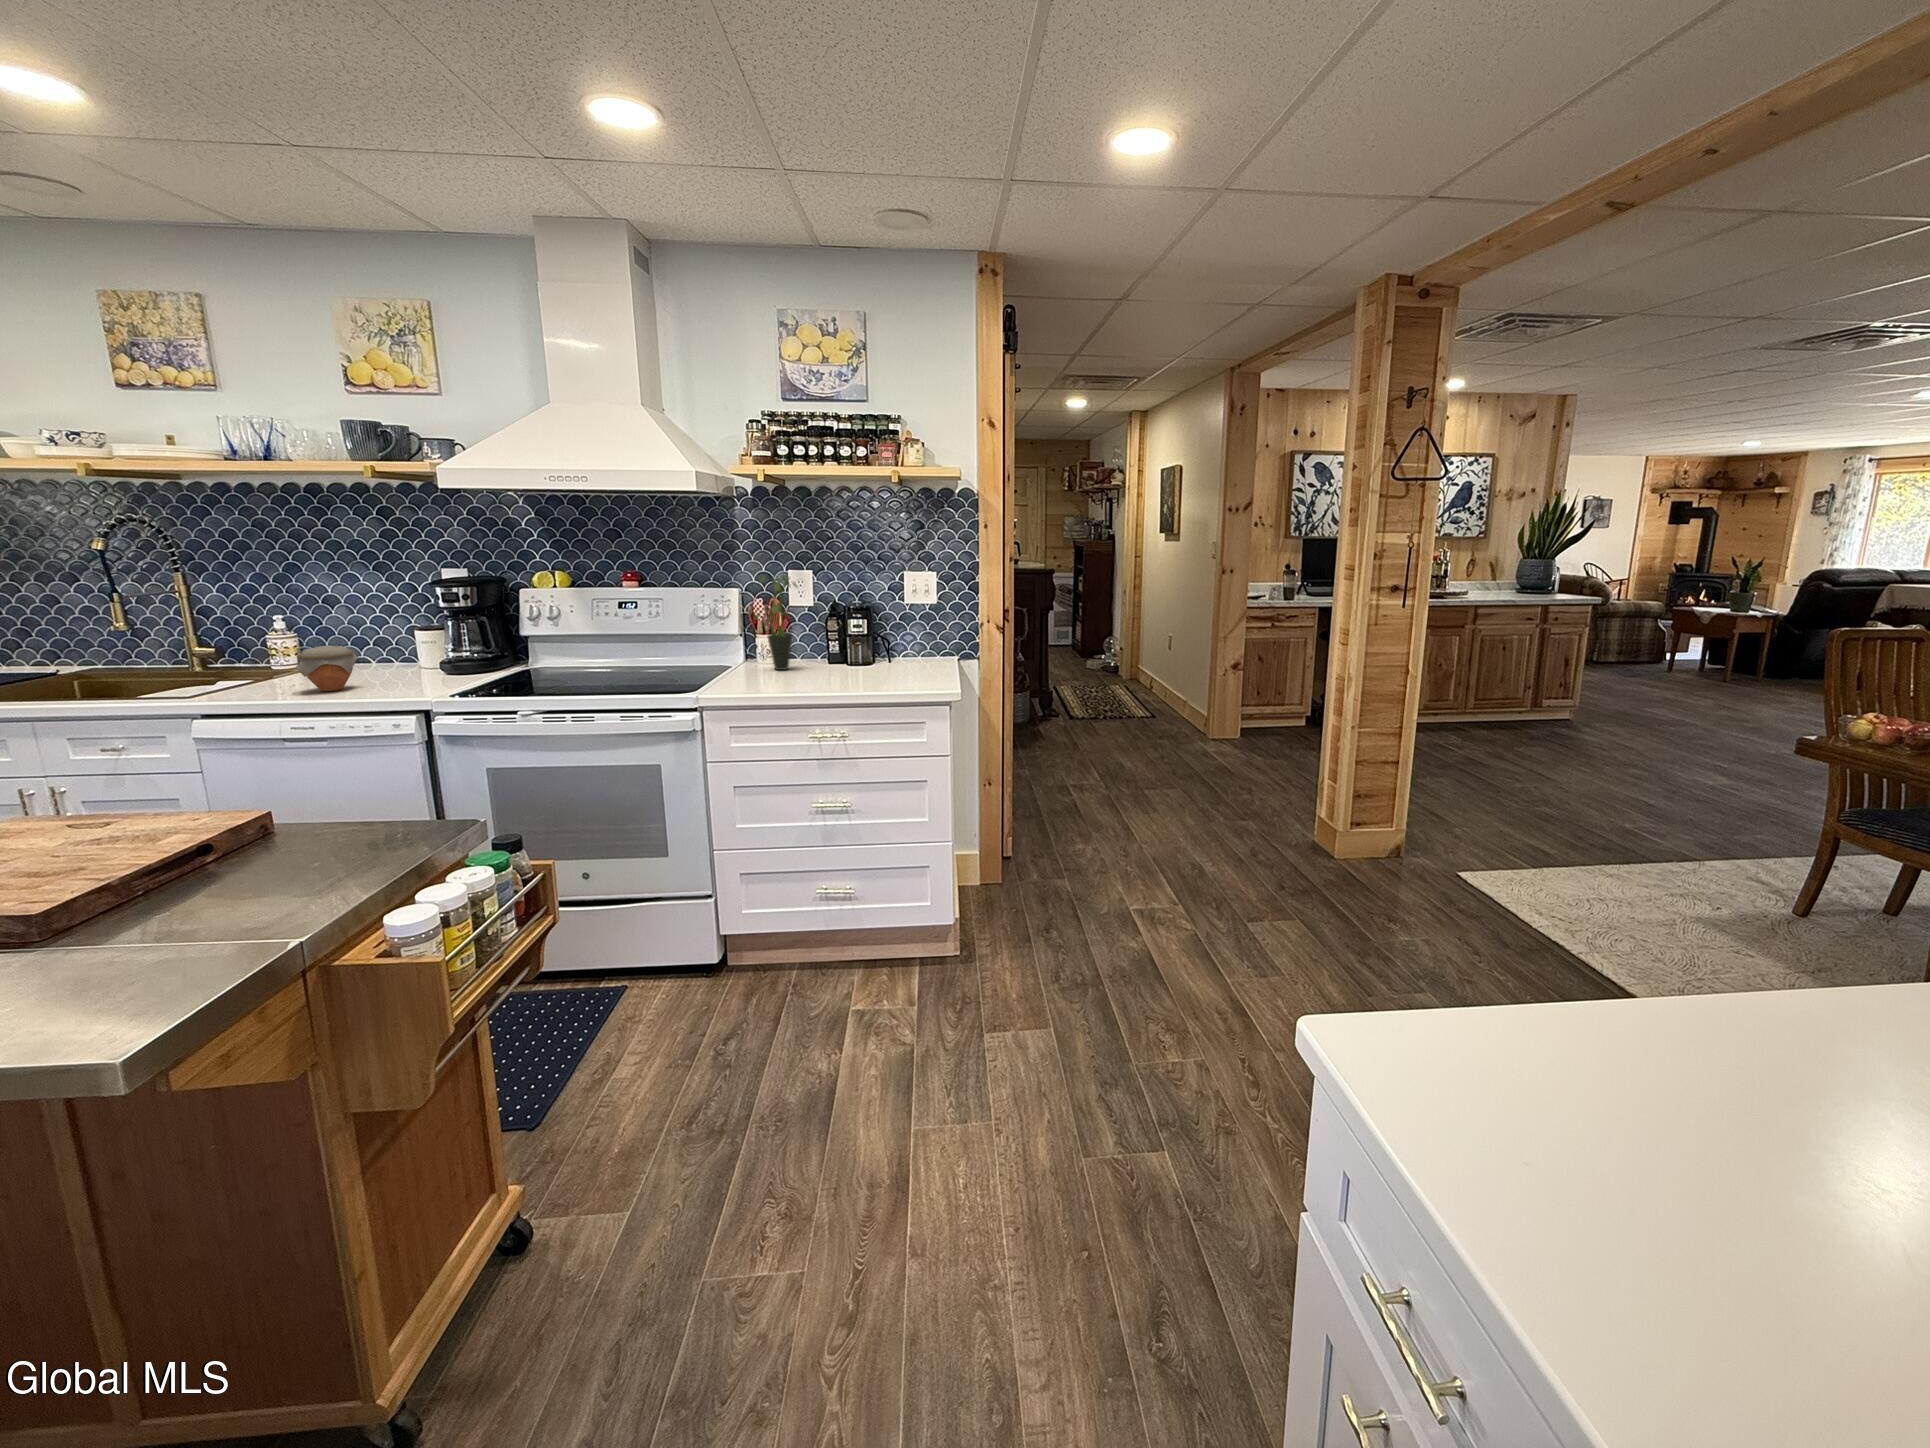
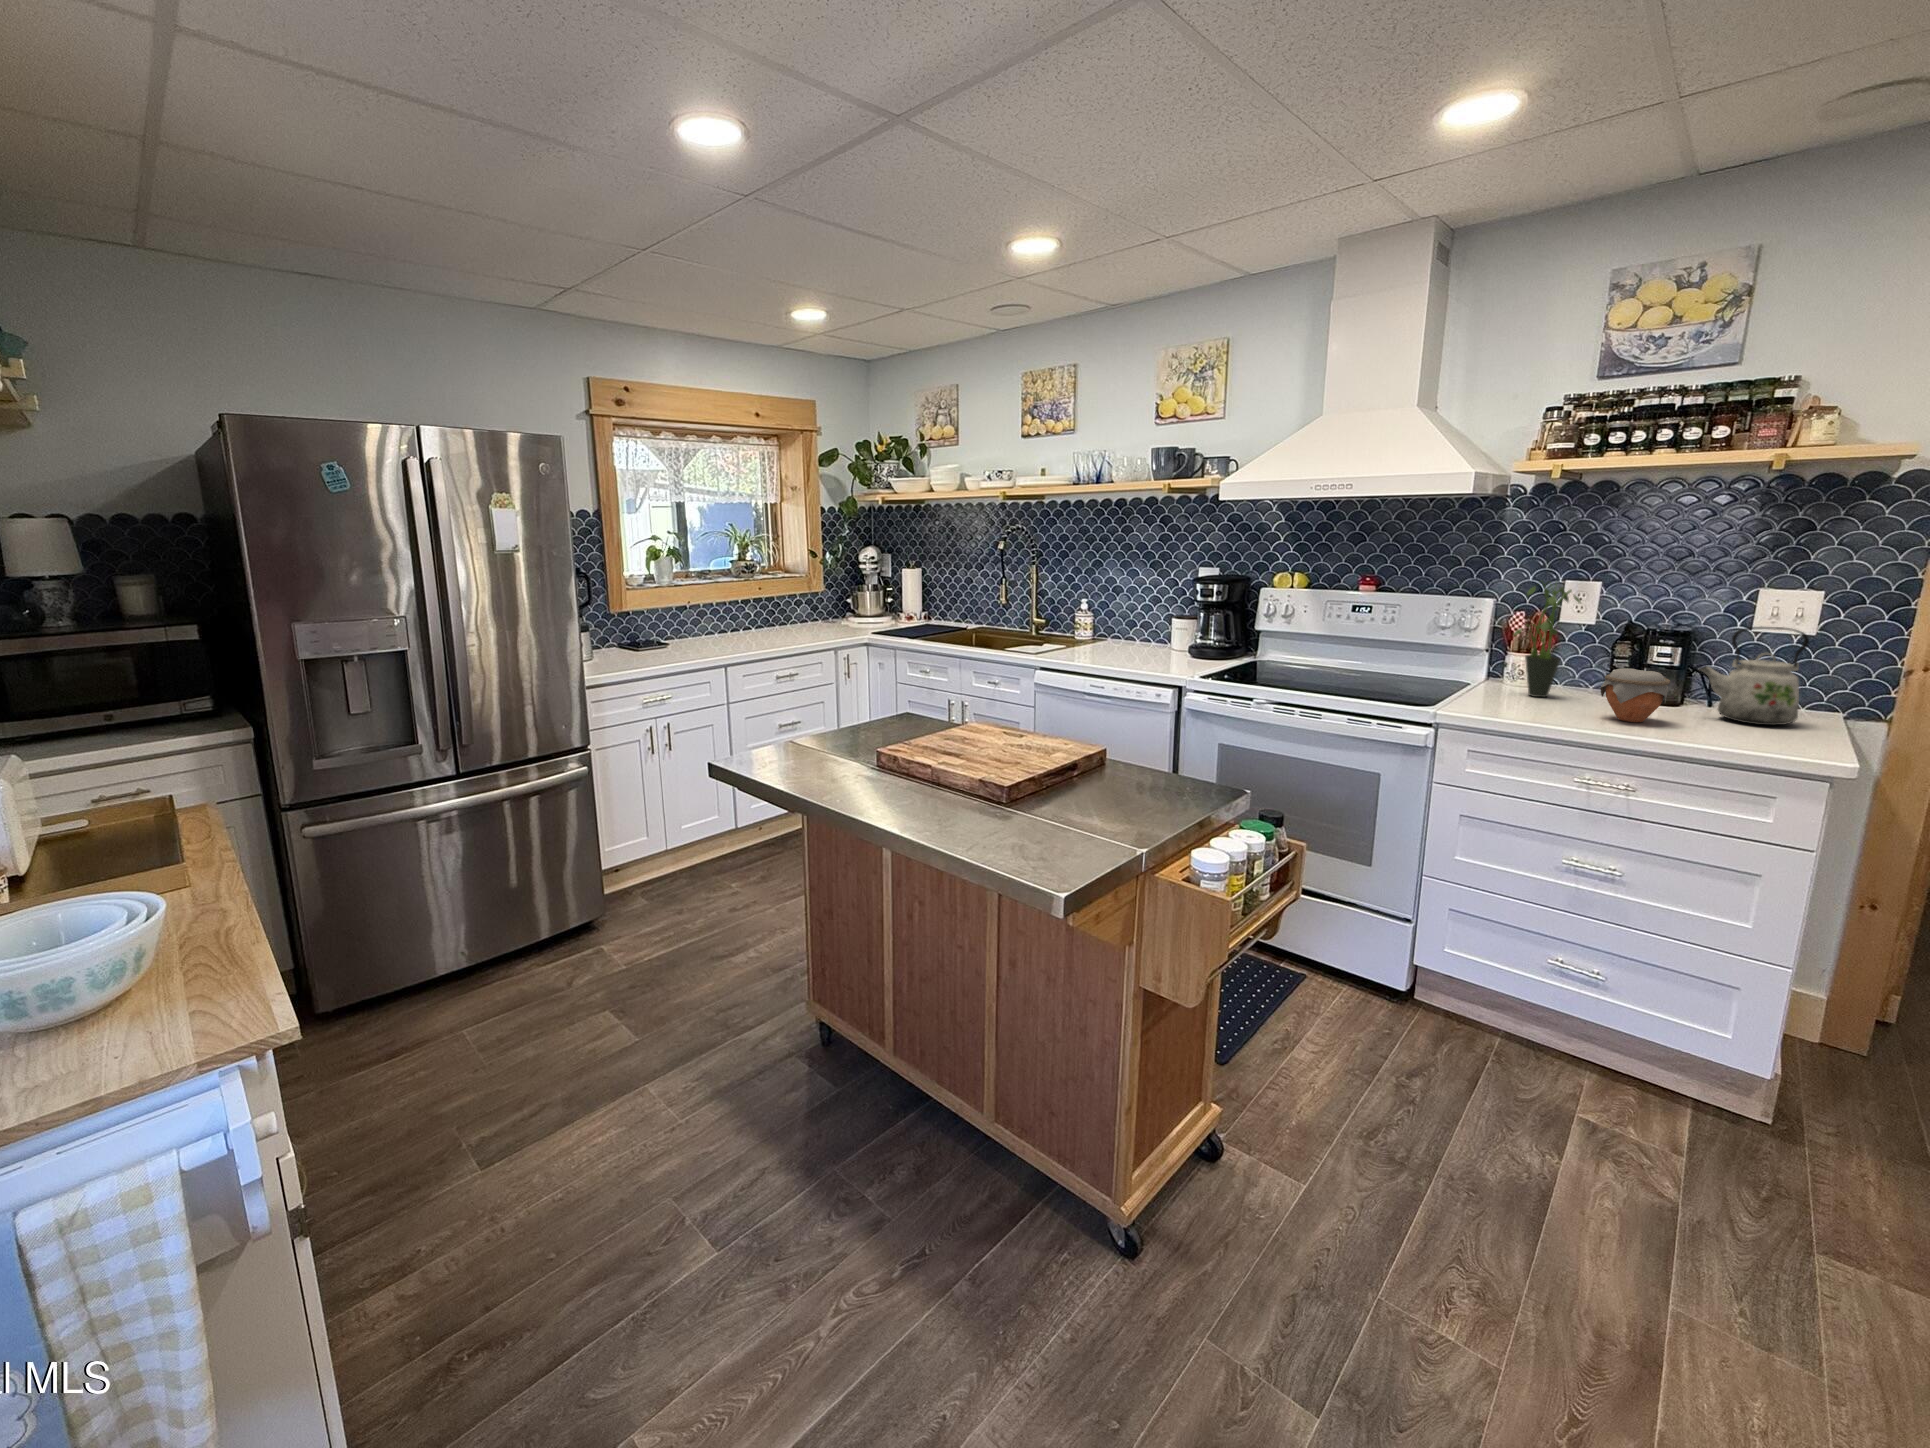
kettle: none [876,598,934,670] -> present [1699,627,1809,725]
jar: present [296,646,358,692] -> present [1601,668,1670,722]

